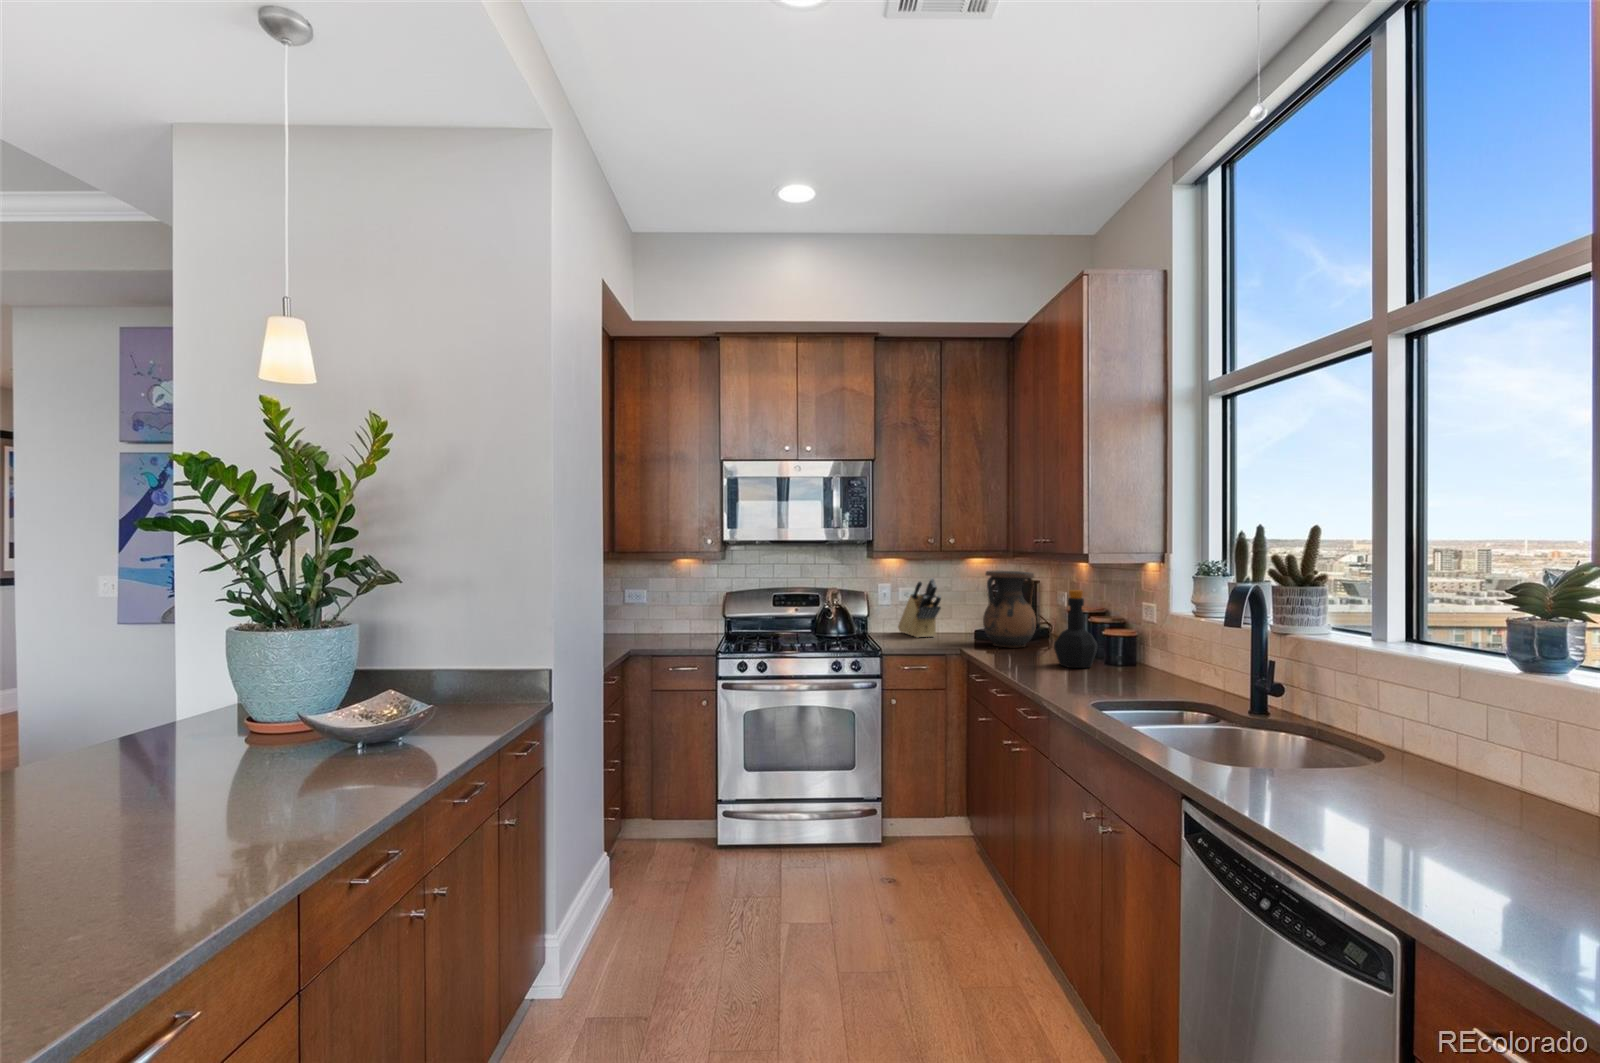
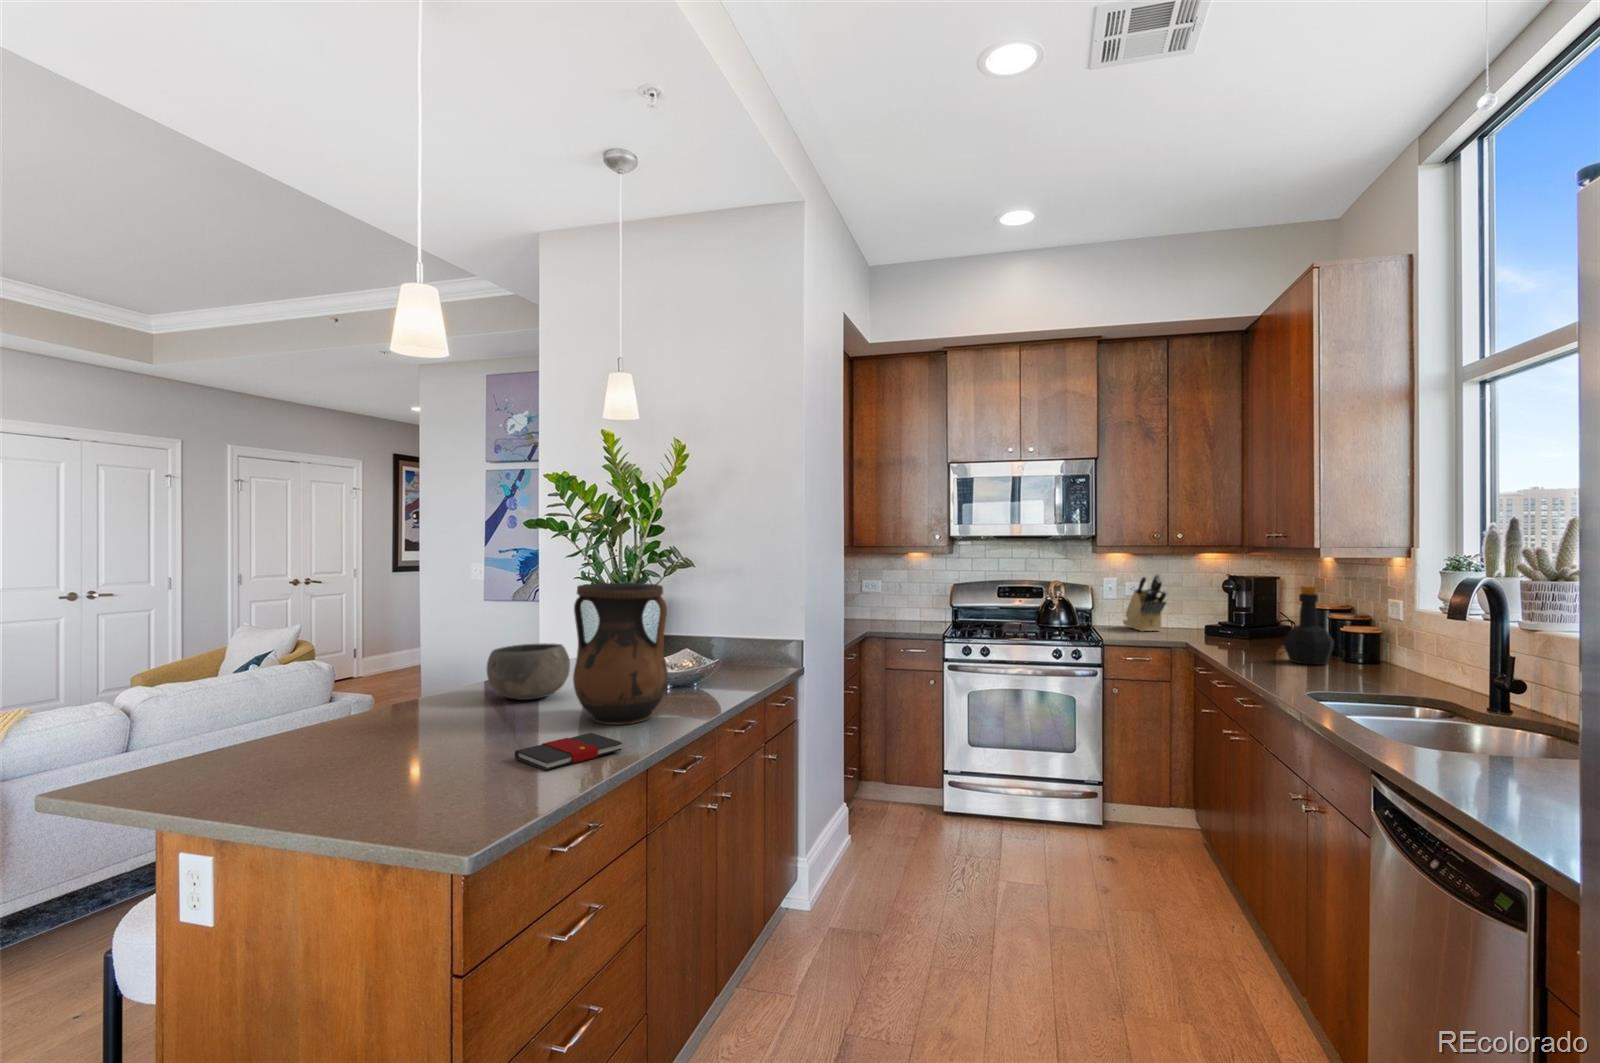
vase: present [983,571,1036,647] -> present [573,583,668,725]
bowl: none [47,699,201,788] -> present [487,643,570,700]
book: none [67,842,271,923] -> present [514,733,622,770]

